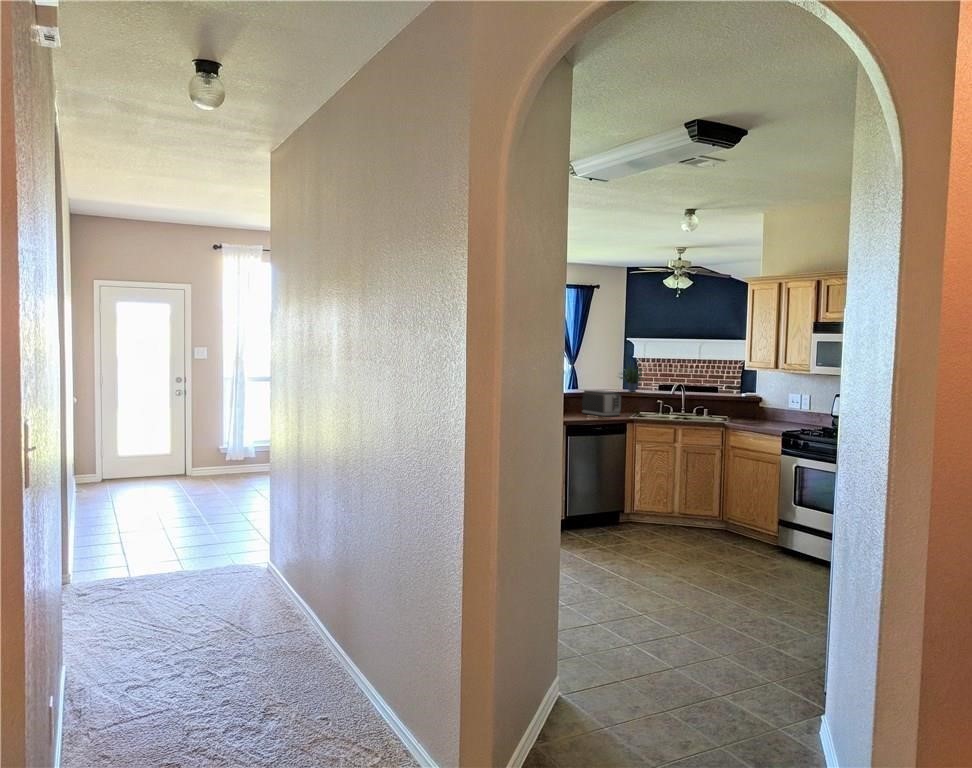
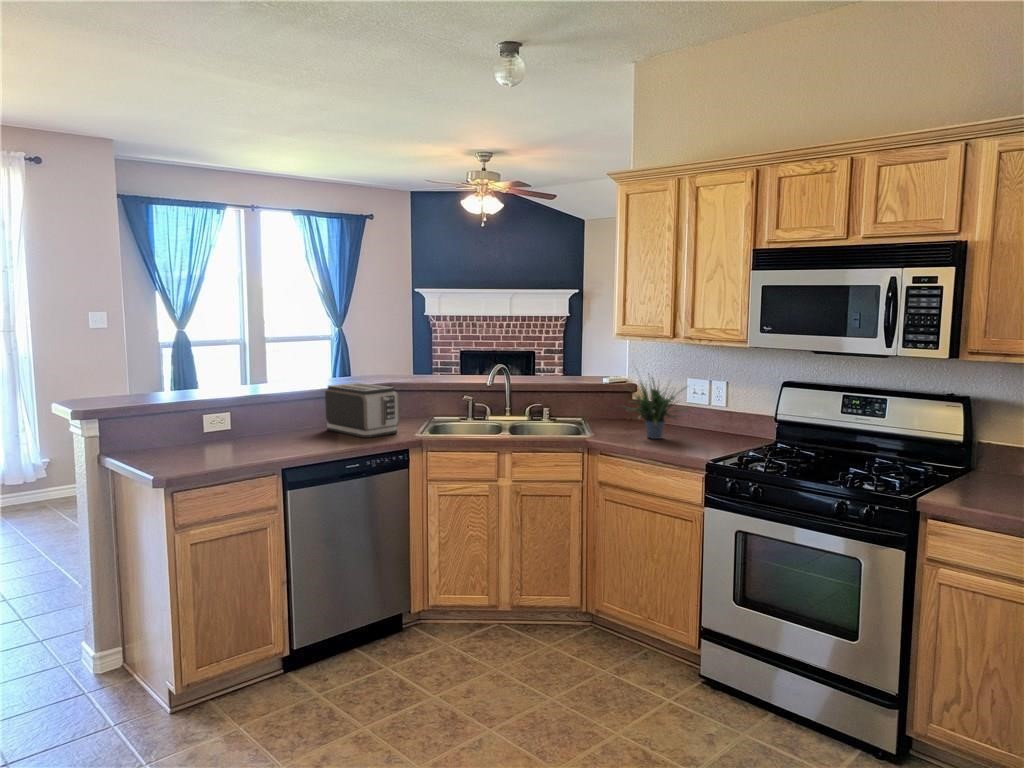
potted plant: present [620,365,643,392] -> present [625,378,686,439]

